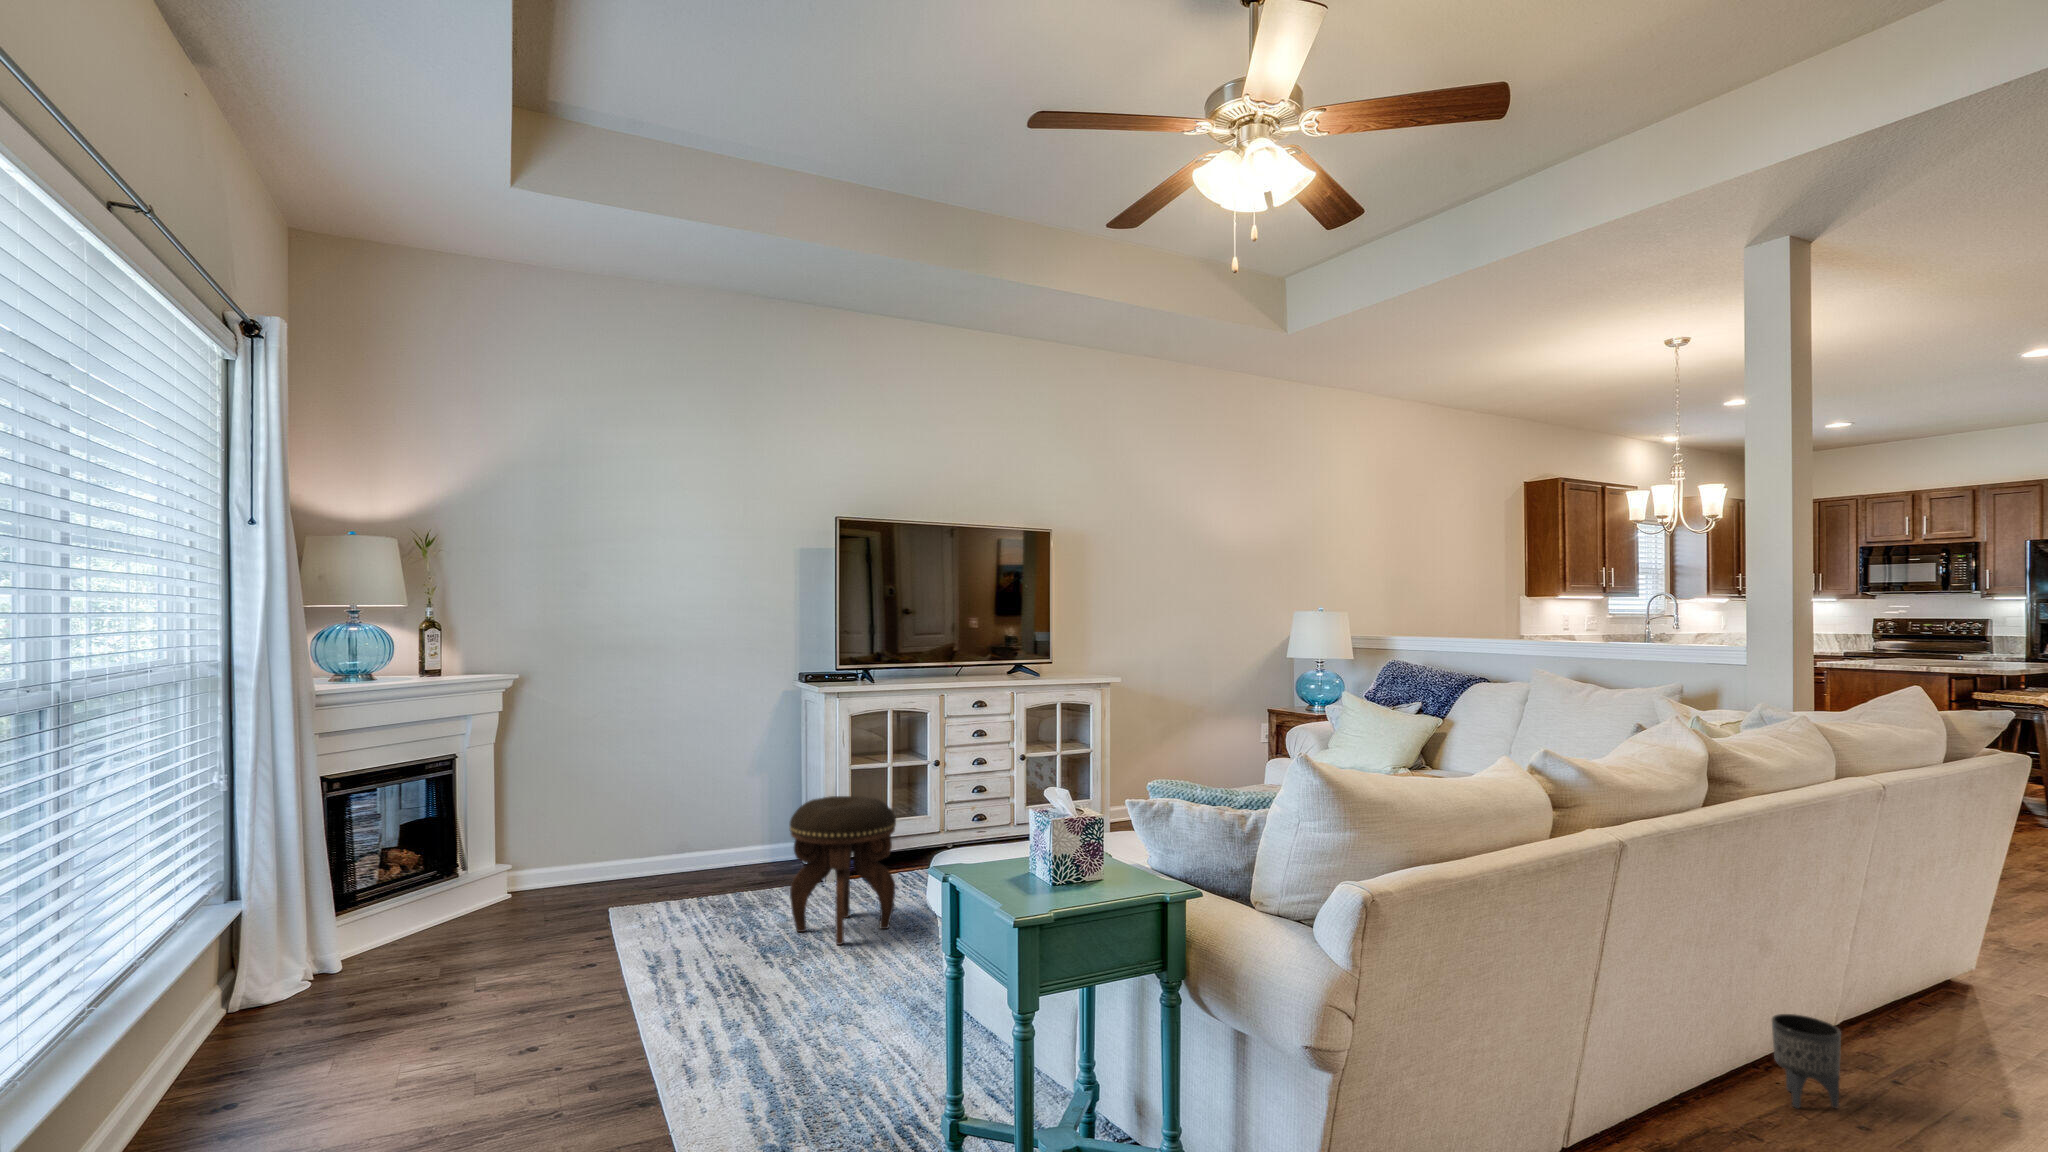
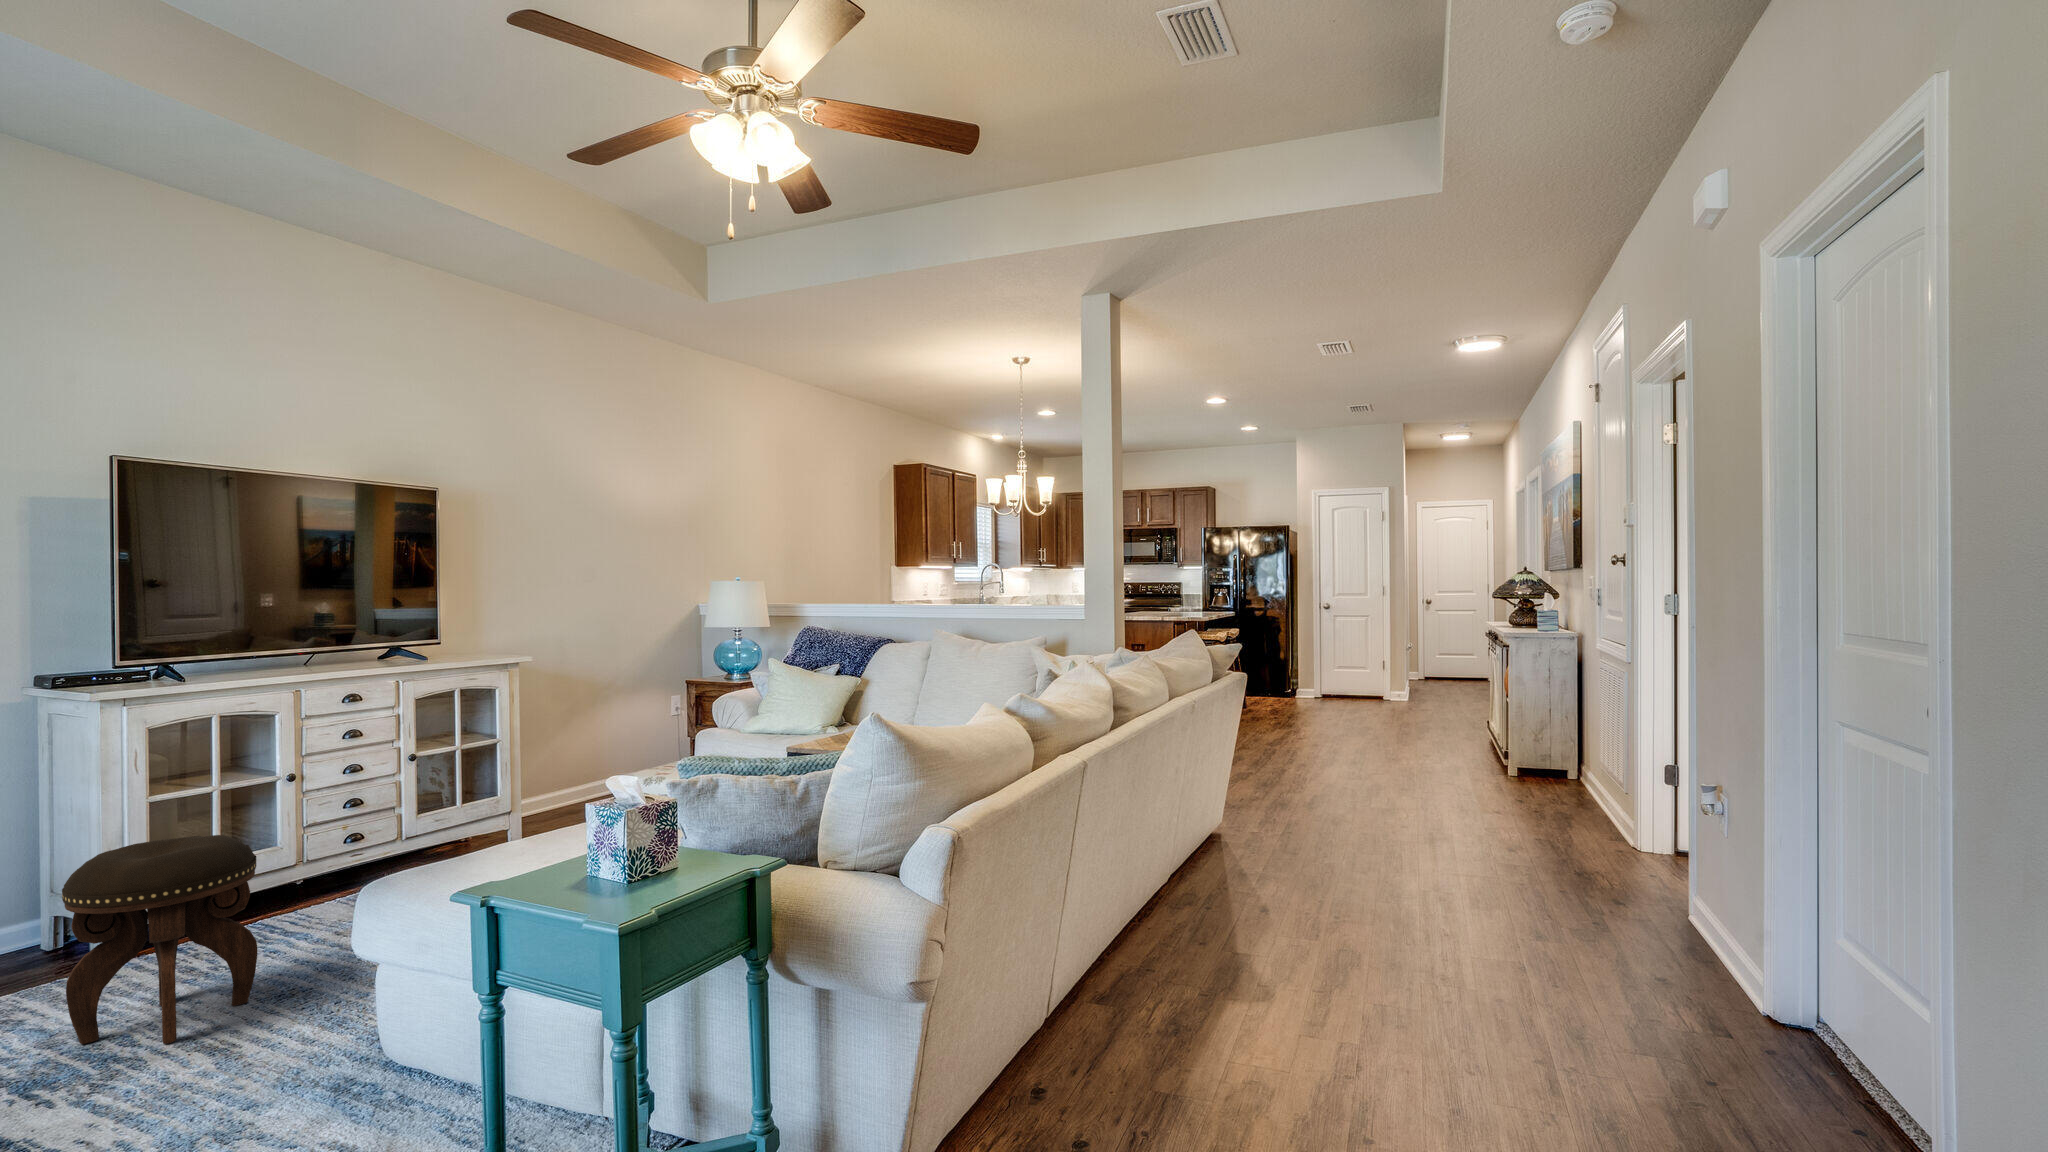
planter: present [1771,1014,1841,1108] -> none [1158,867,1200,936]

